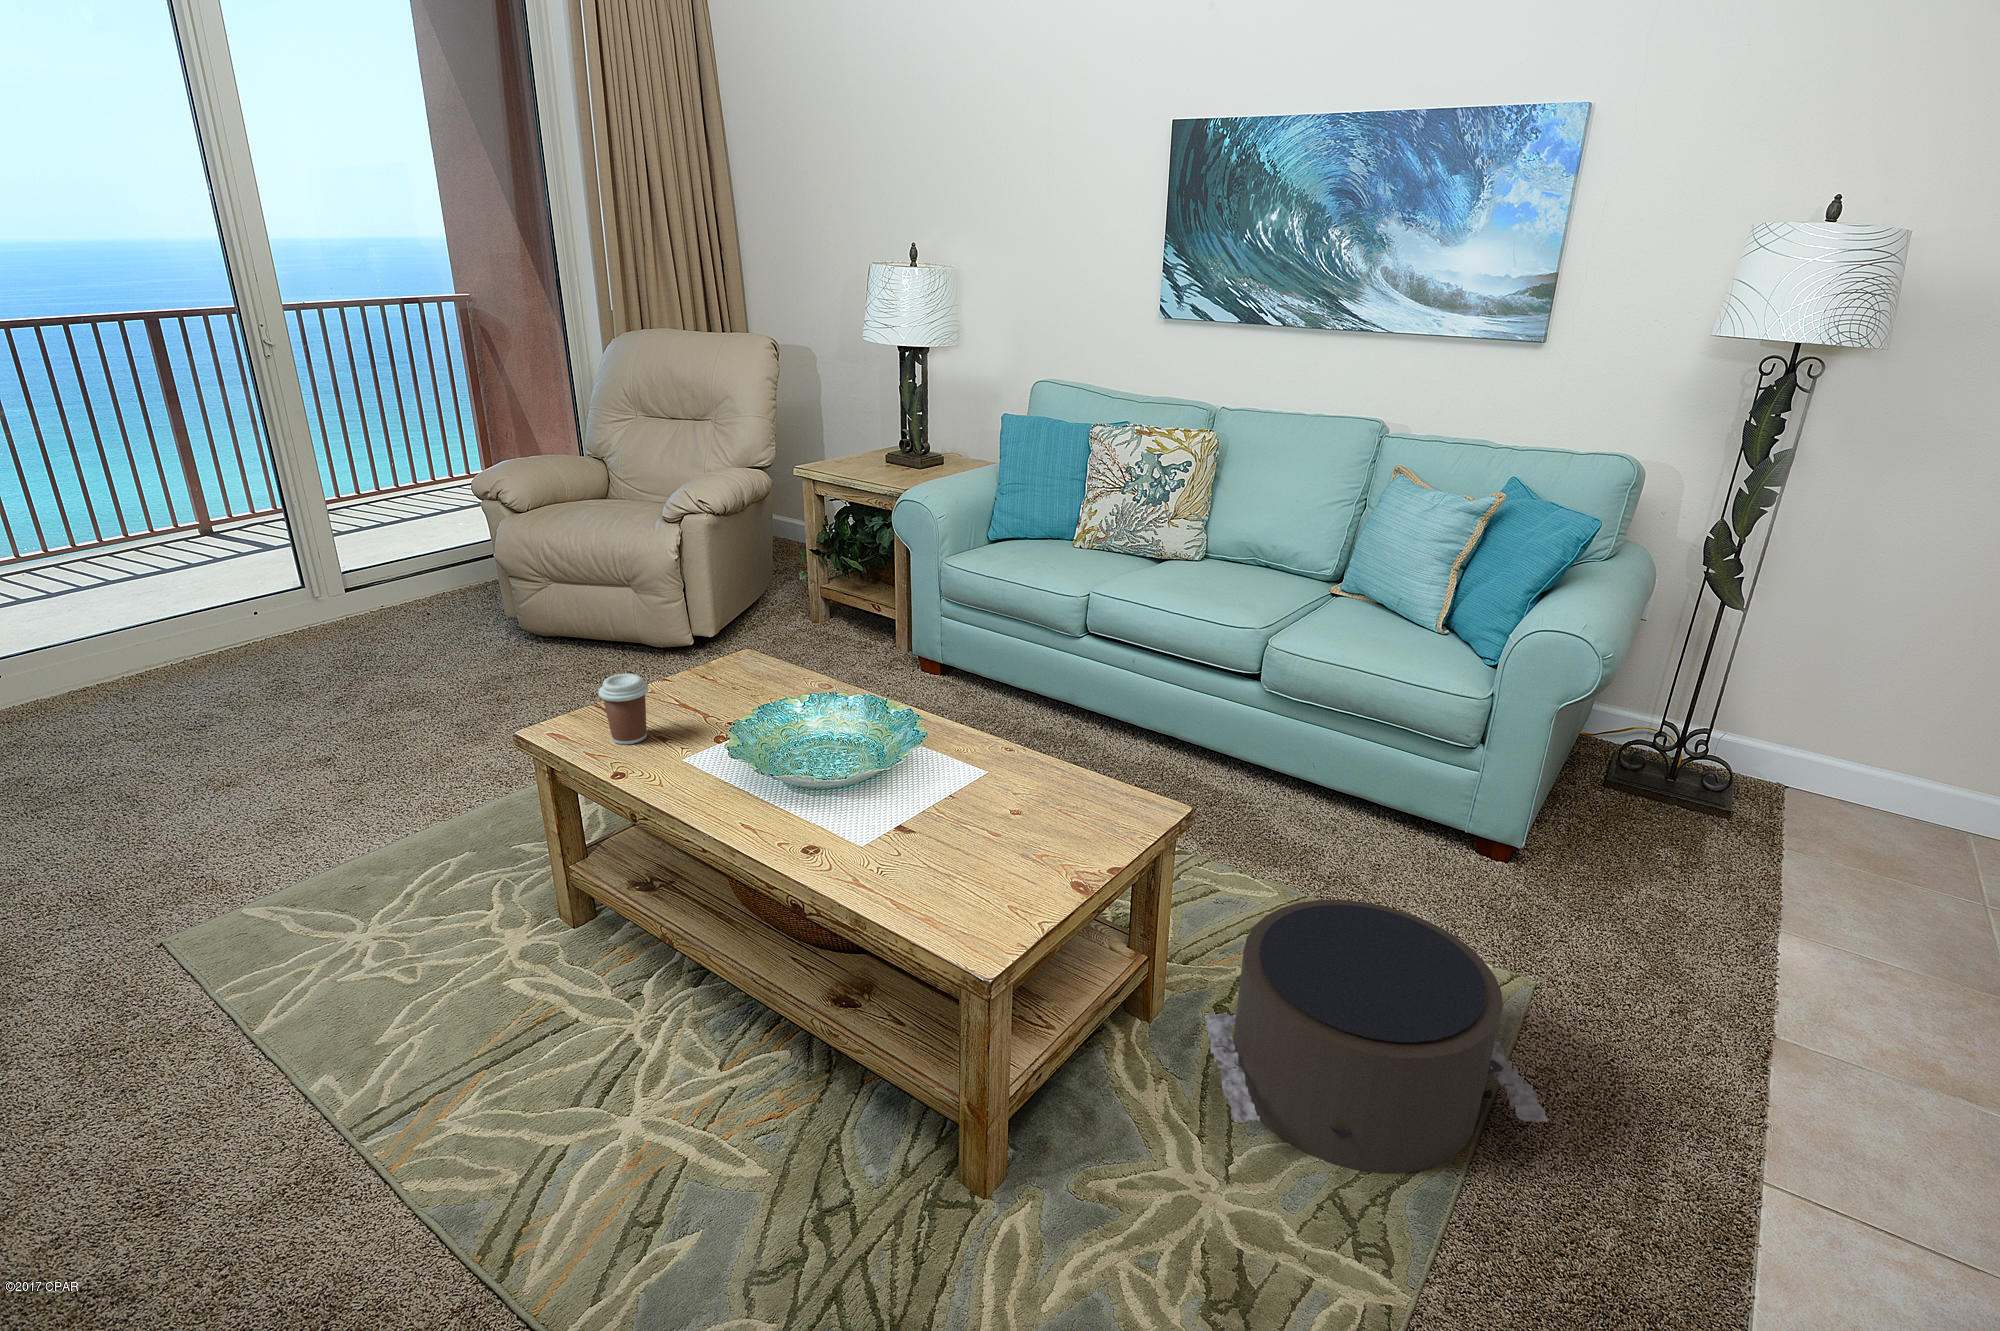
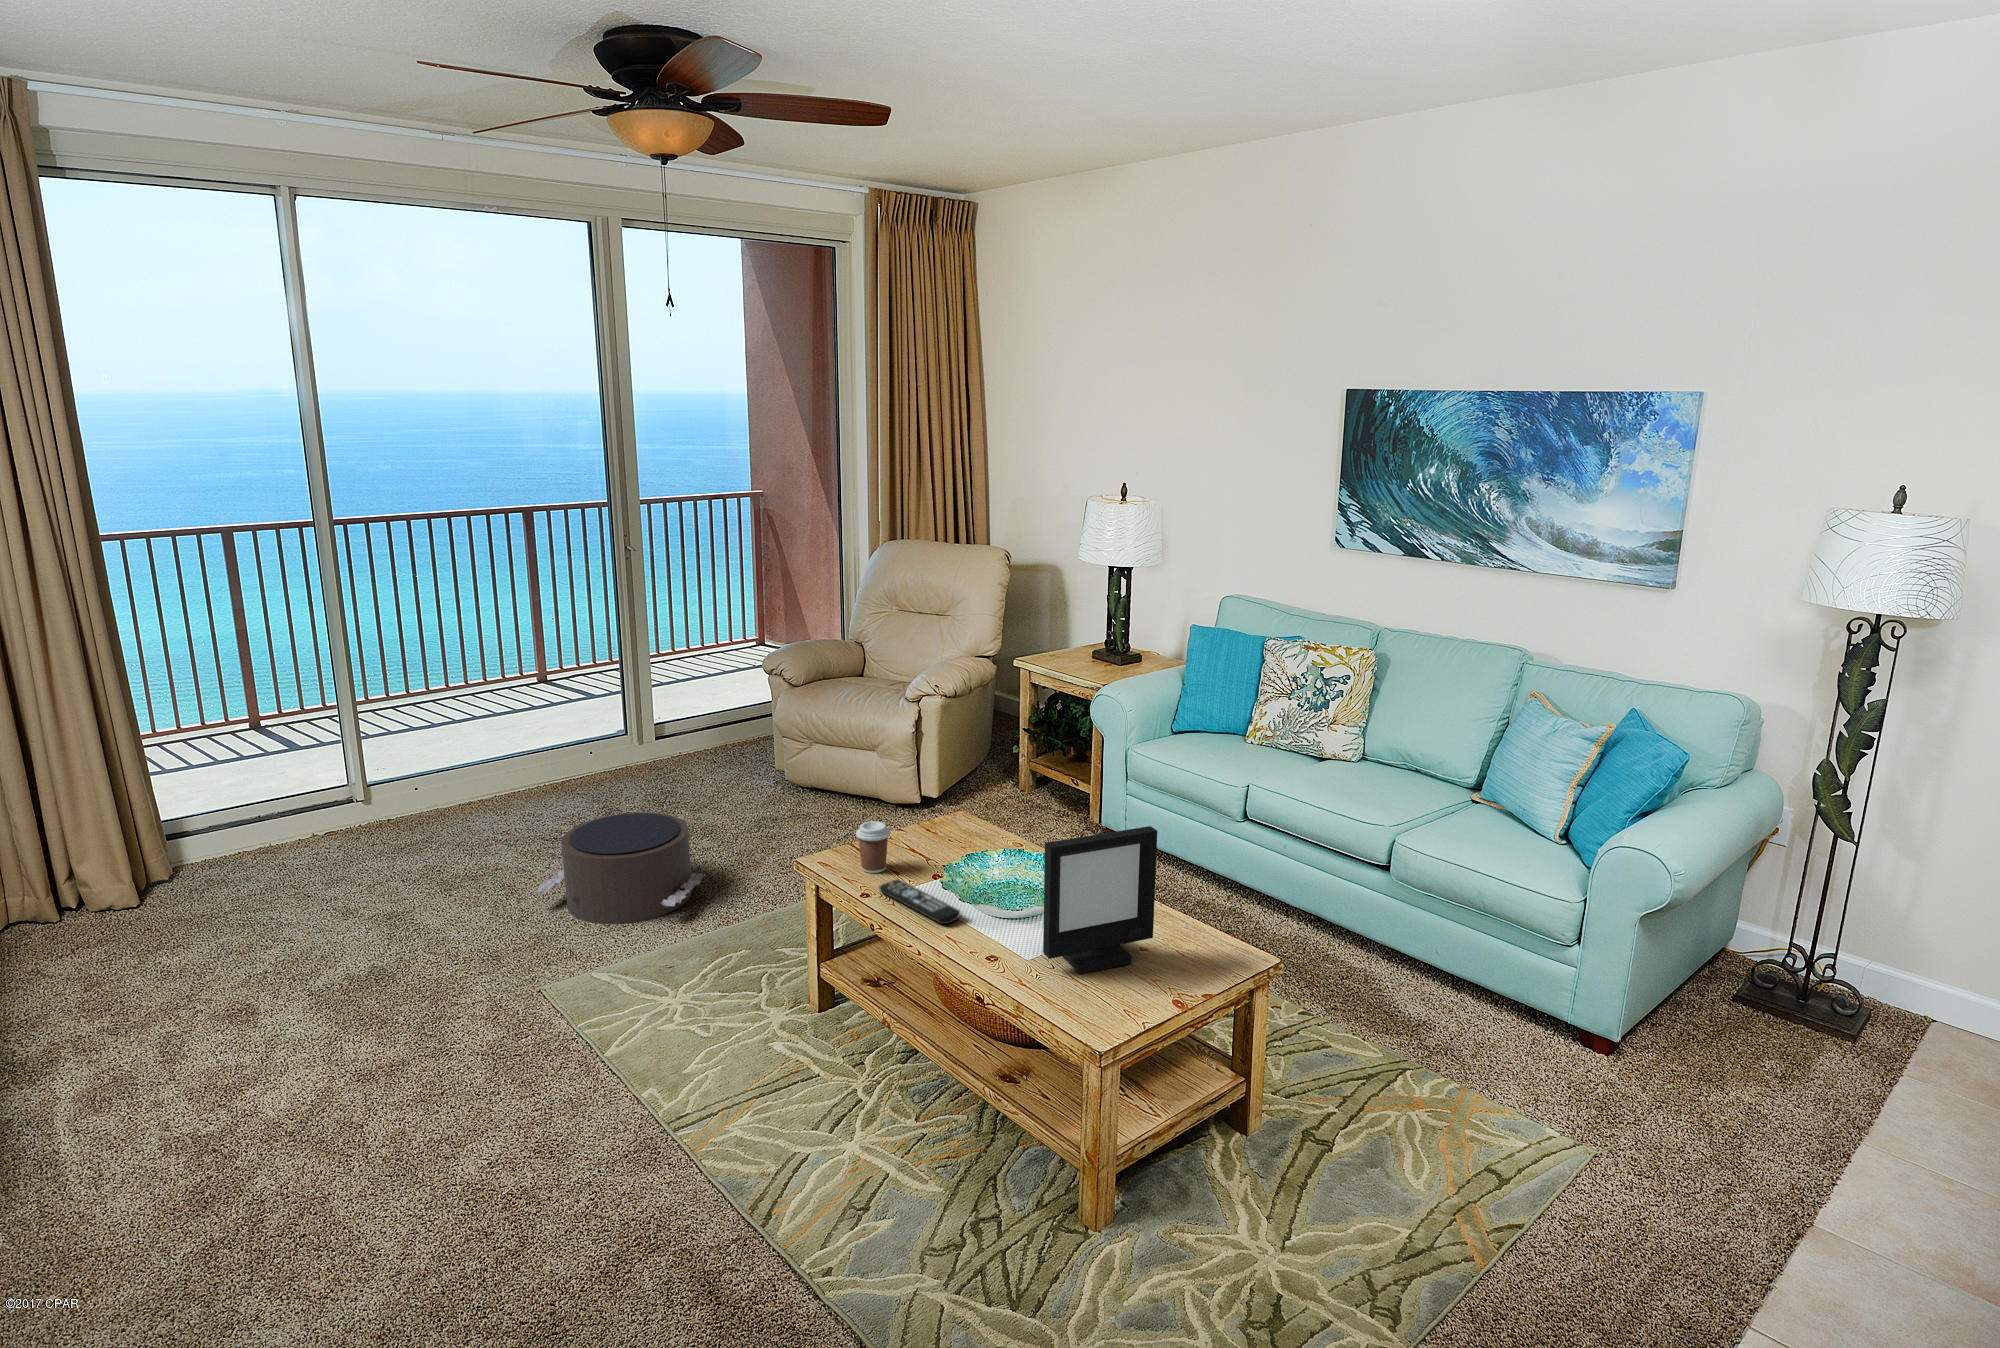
picture frame: none [878,650,1030,860] -> present [1043,826,1157,974]
remote control: none [638,750,758,808] -> present [879,879,960,924]
pouf: present [1205,900,1548,1174] -> present [536,812,706,924]

